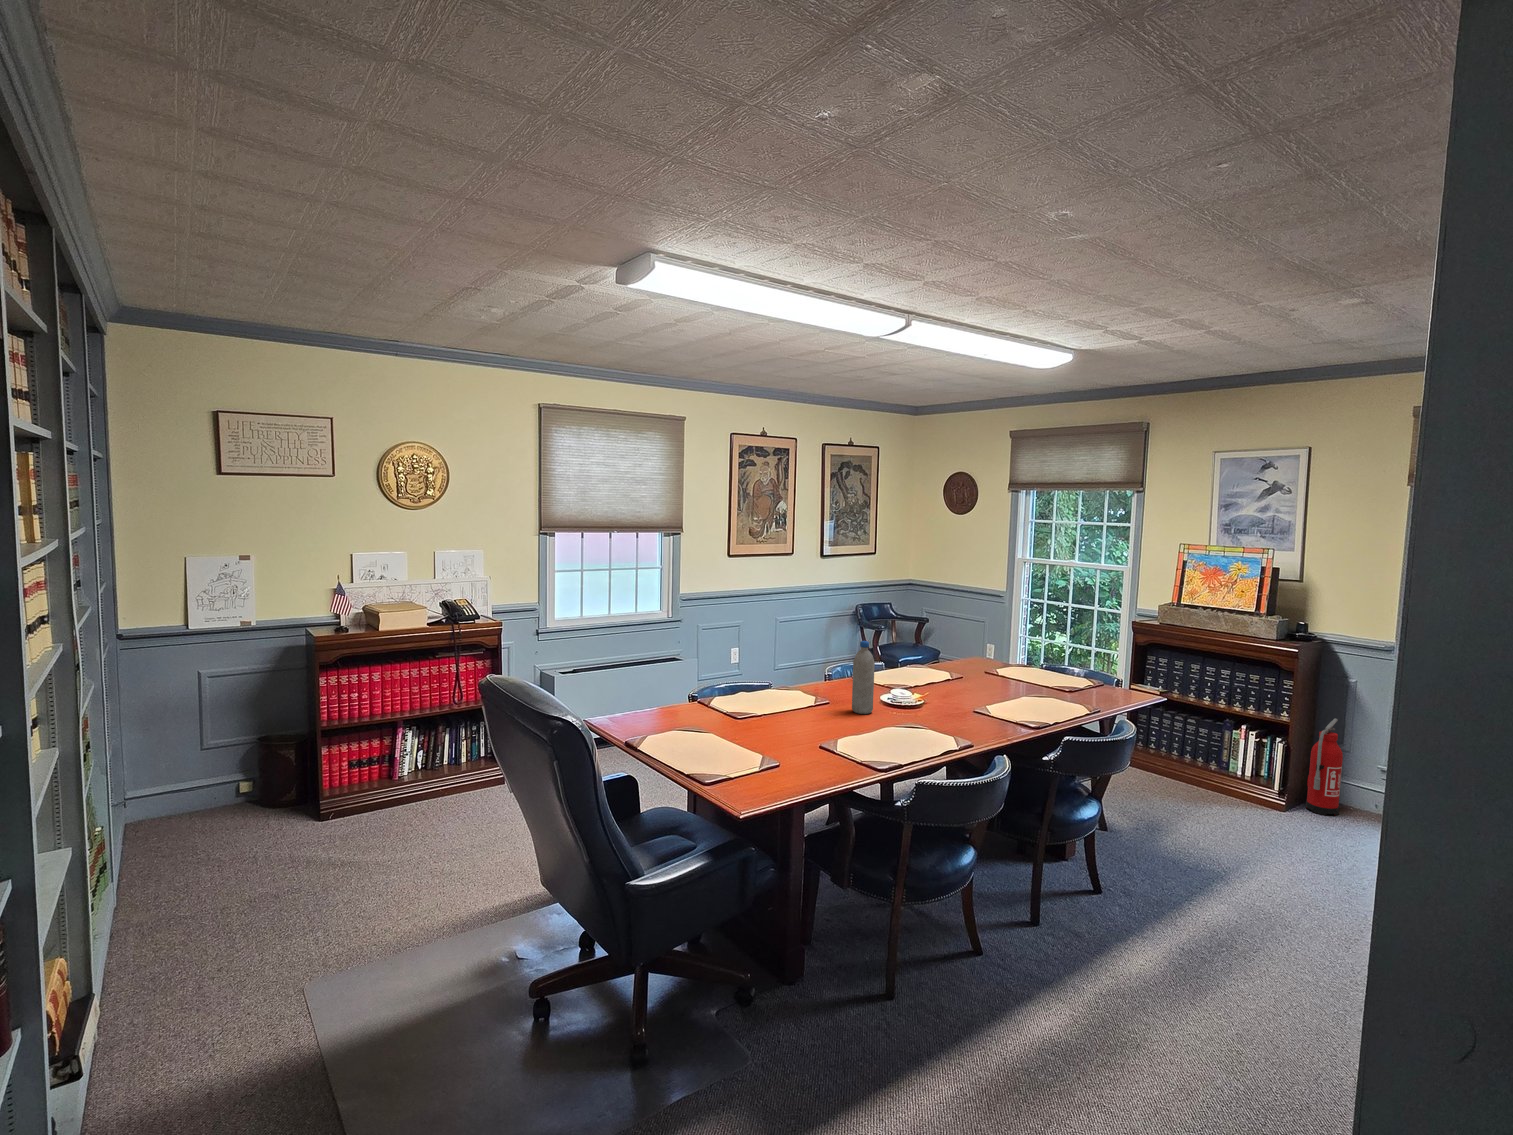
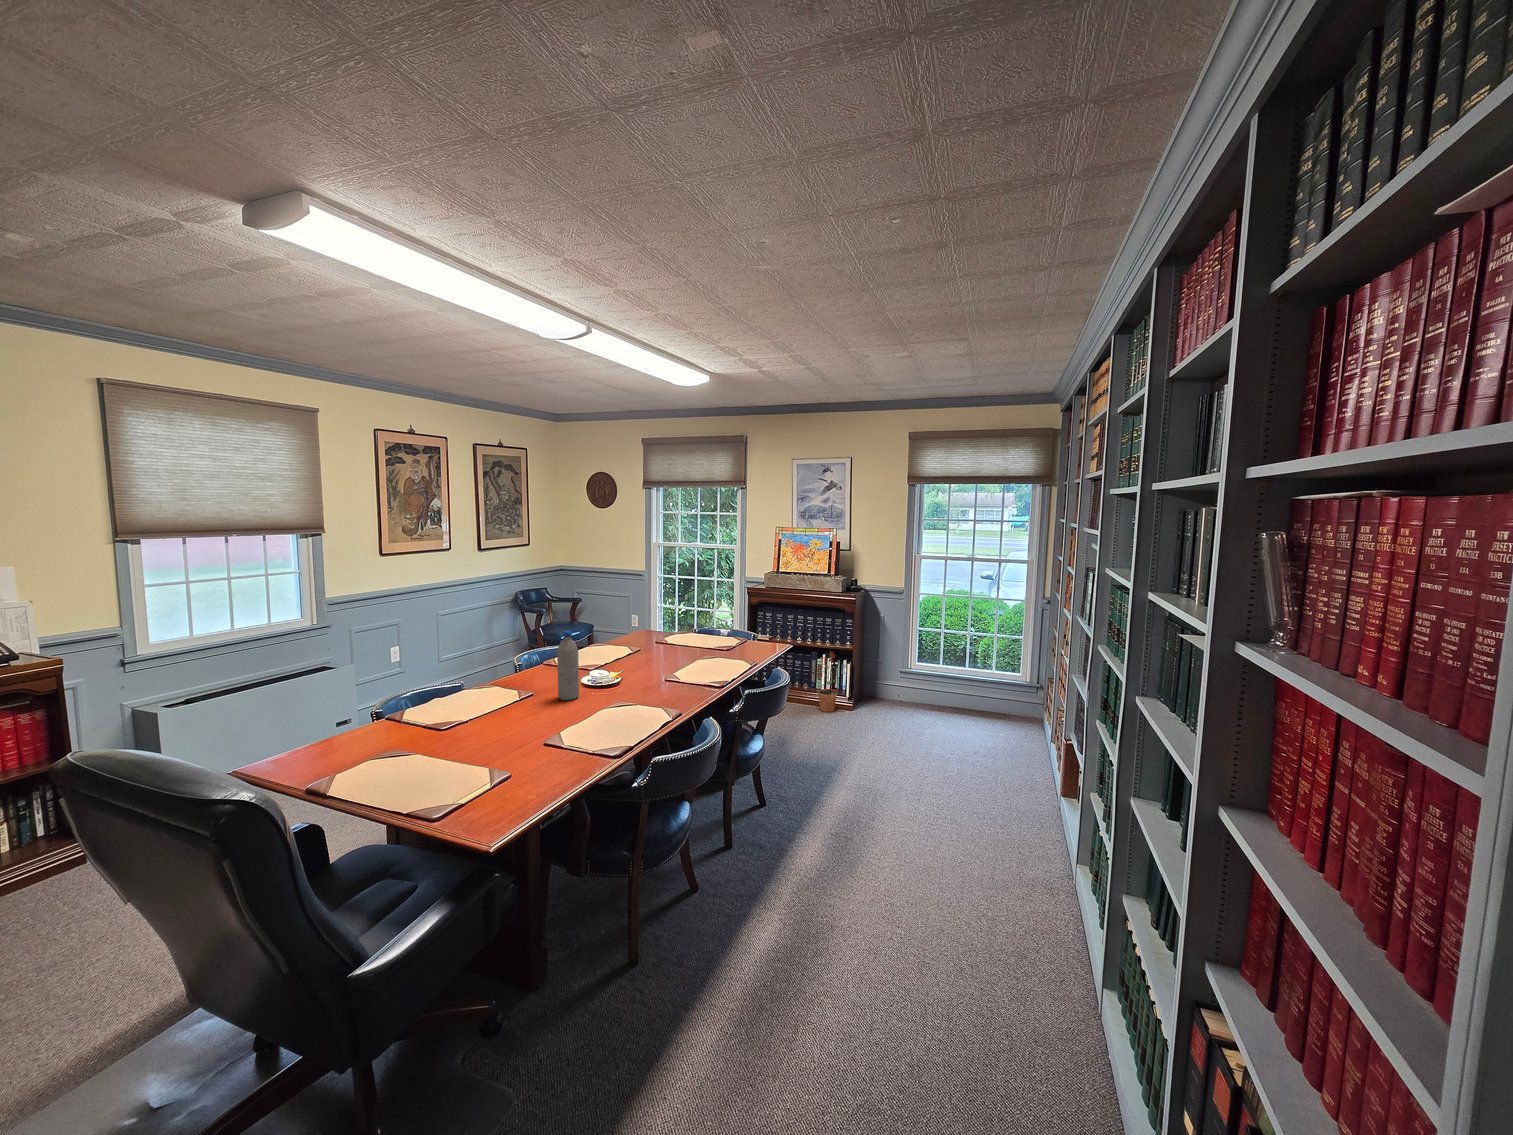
fire extinguisher: present [1306,718,1343,815] -> none [863,642,882,708]
potted plant: none [1226,721,1260,806] -> present [818,652,837,712]

